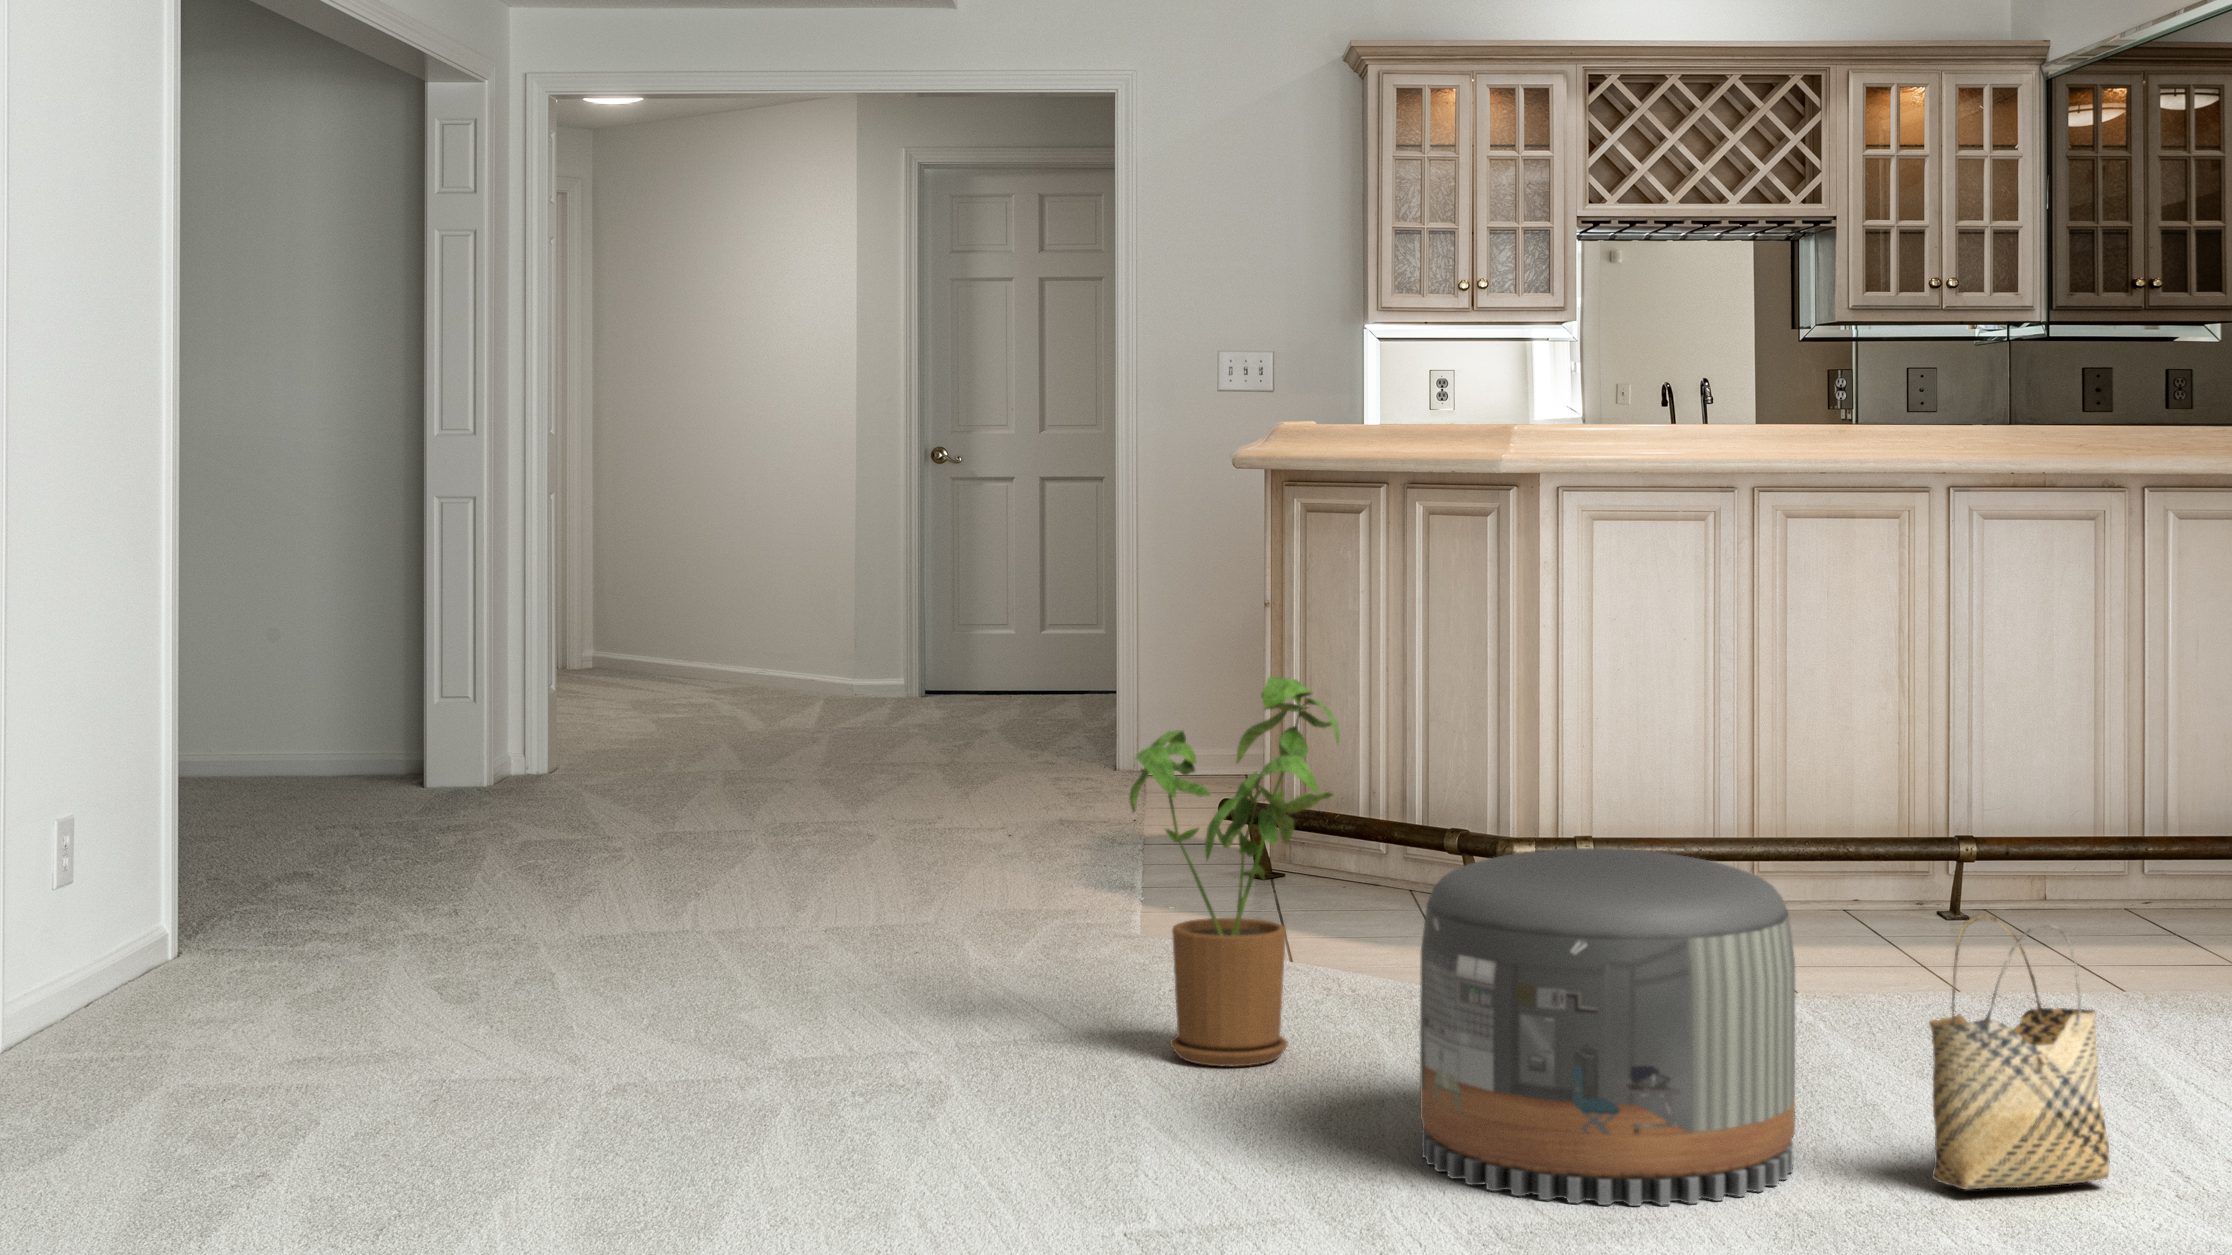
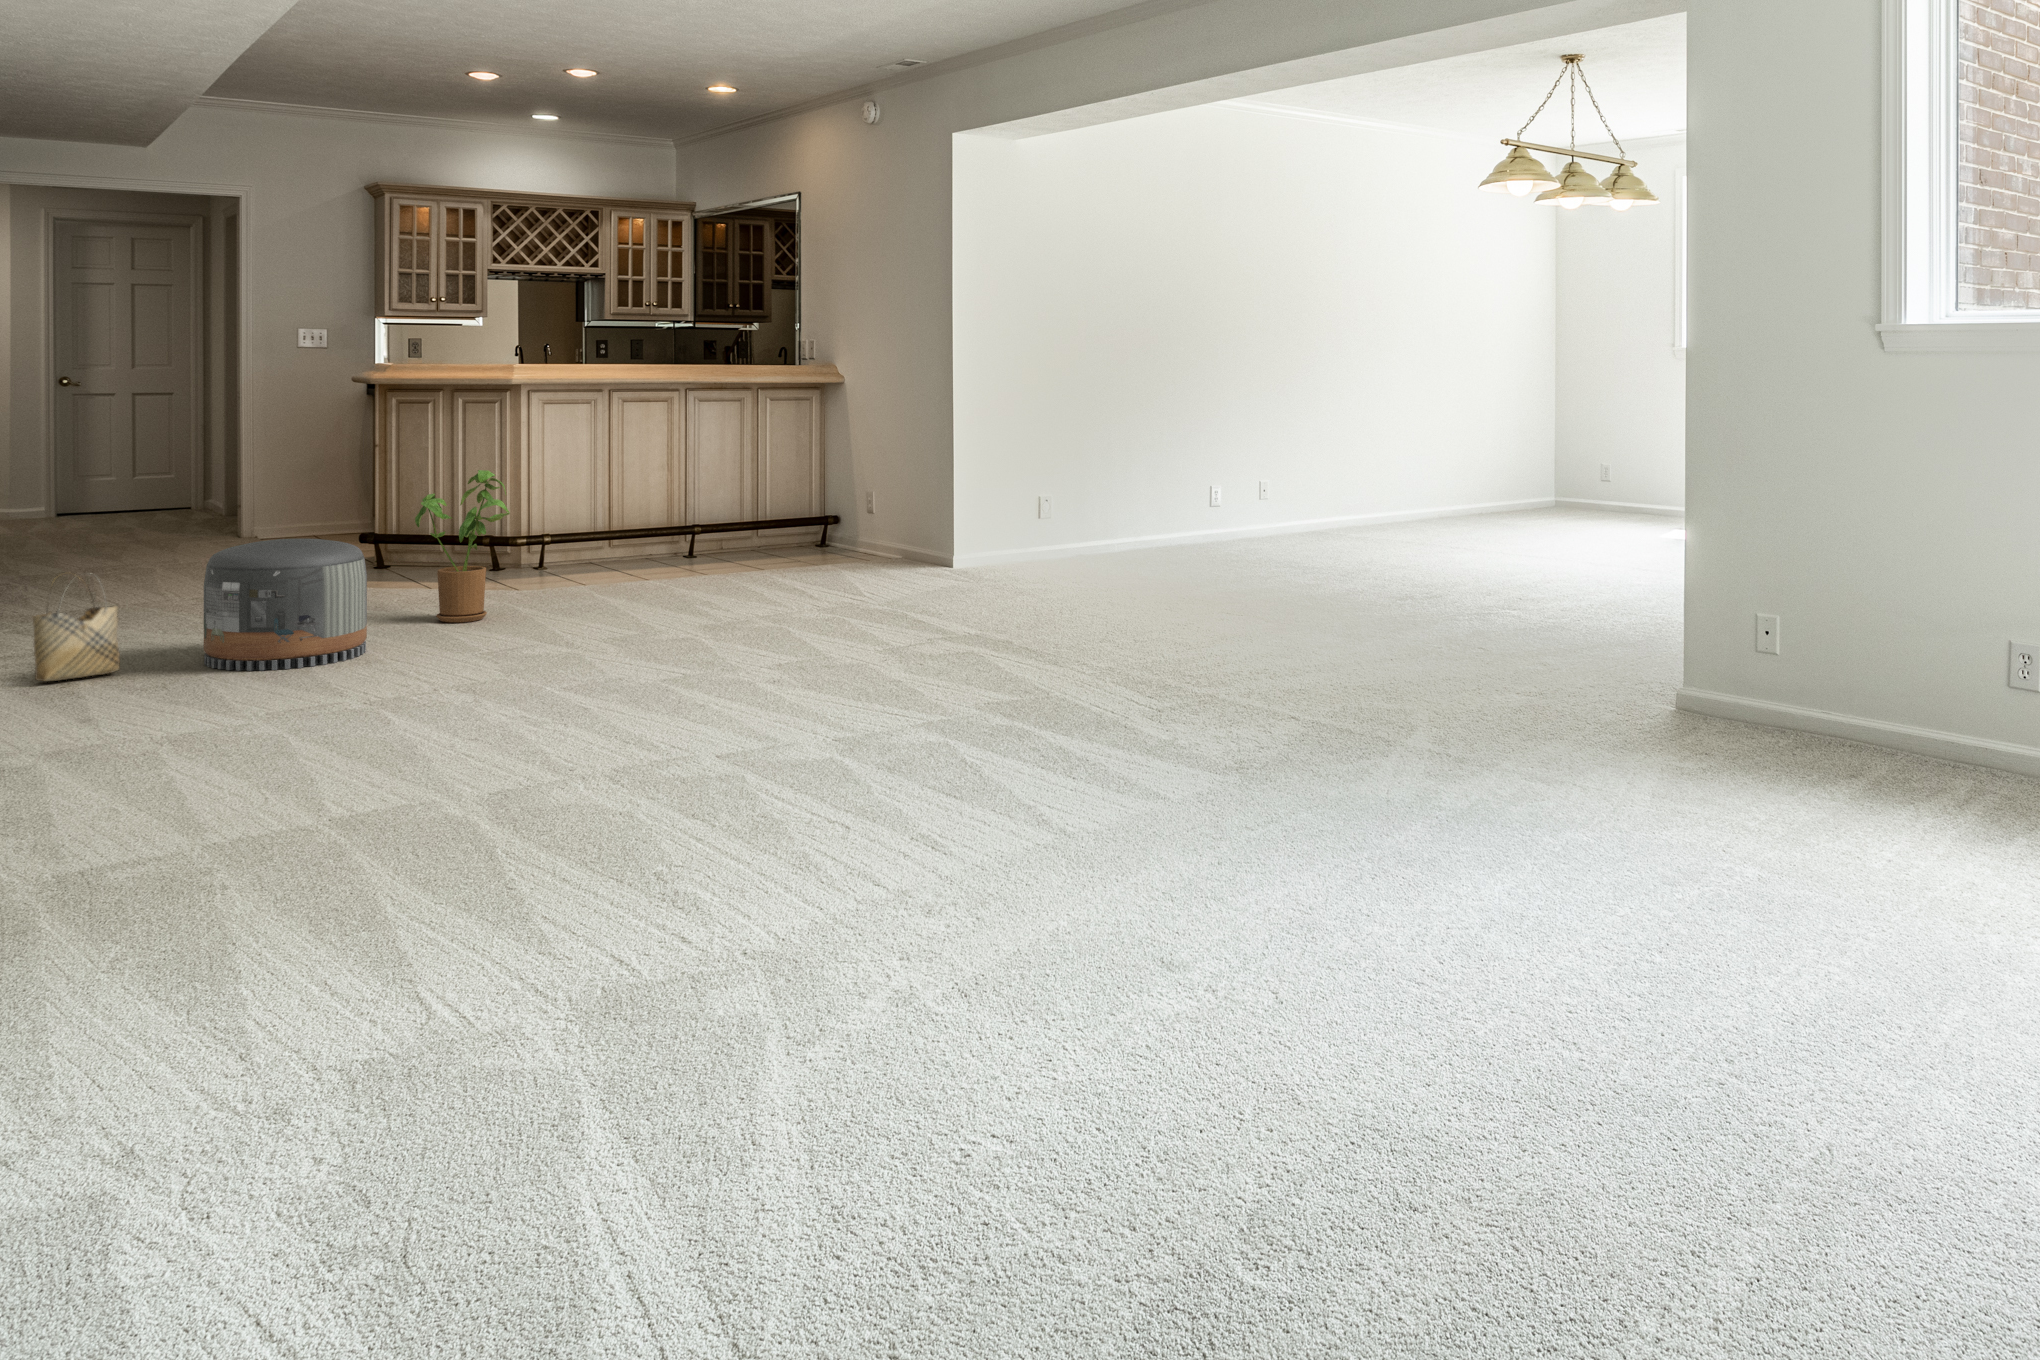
pouf: present [1420,848,1795,1206] -> present [204,539,367,671]
woven basket: present [1929,914,2109,1190] -> present [32,574,120,681]

